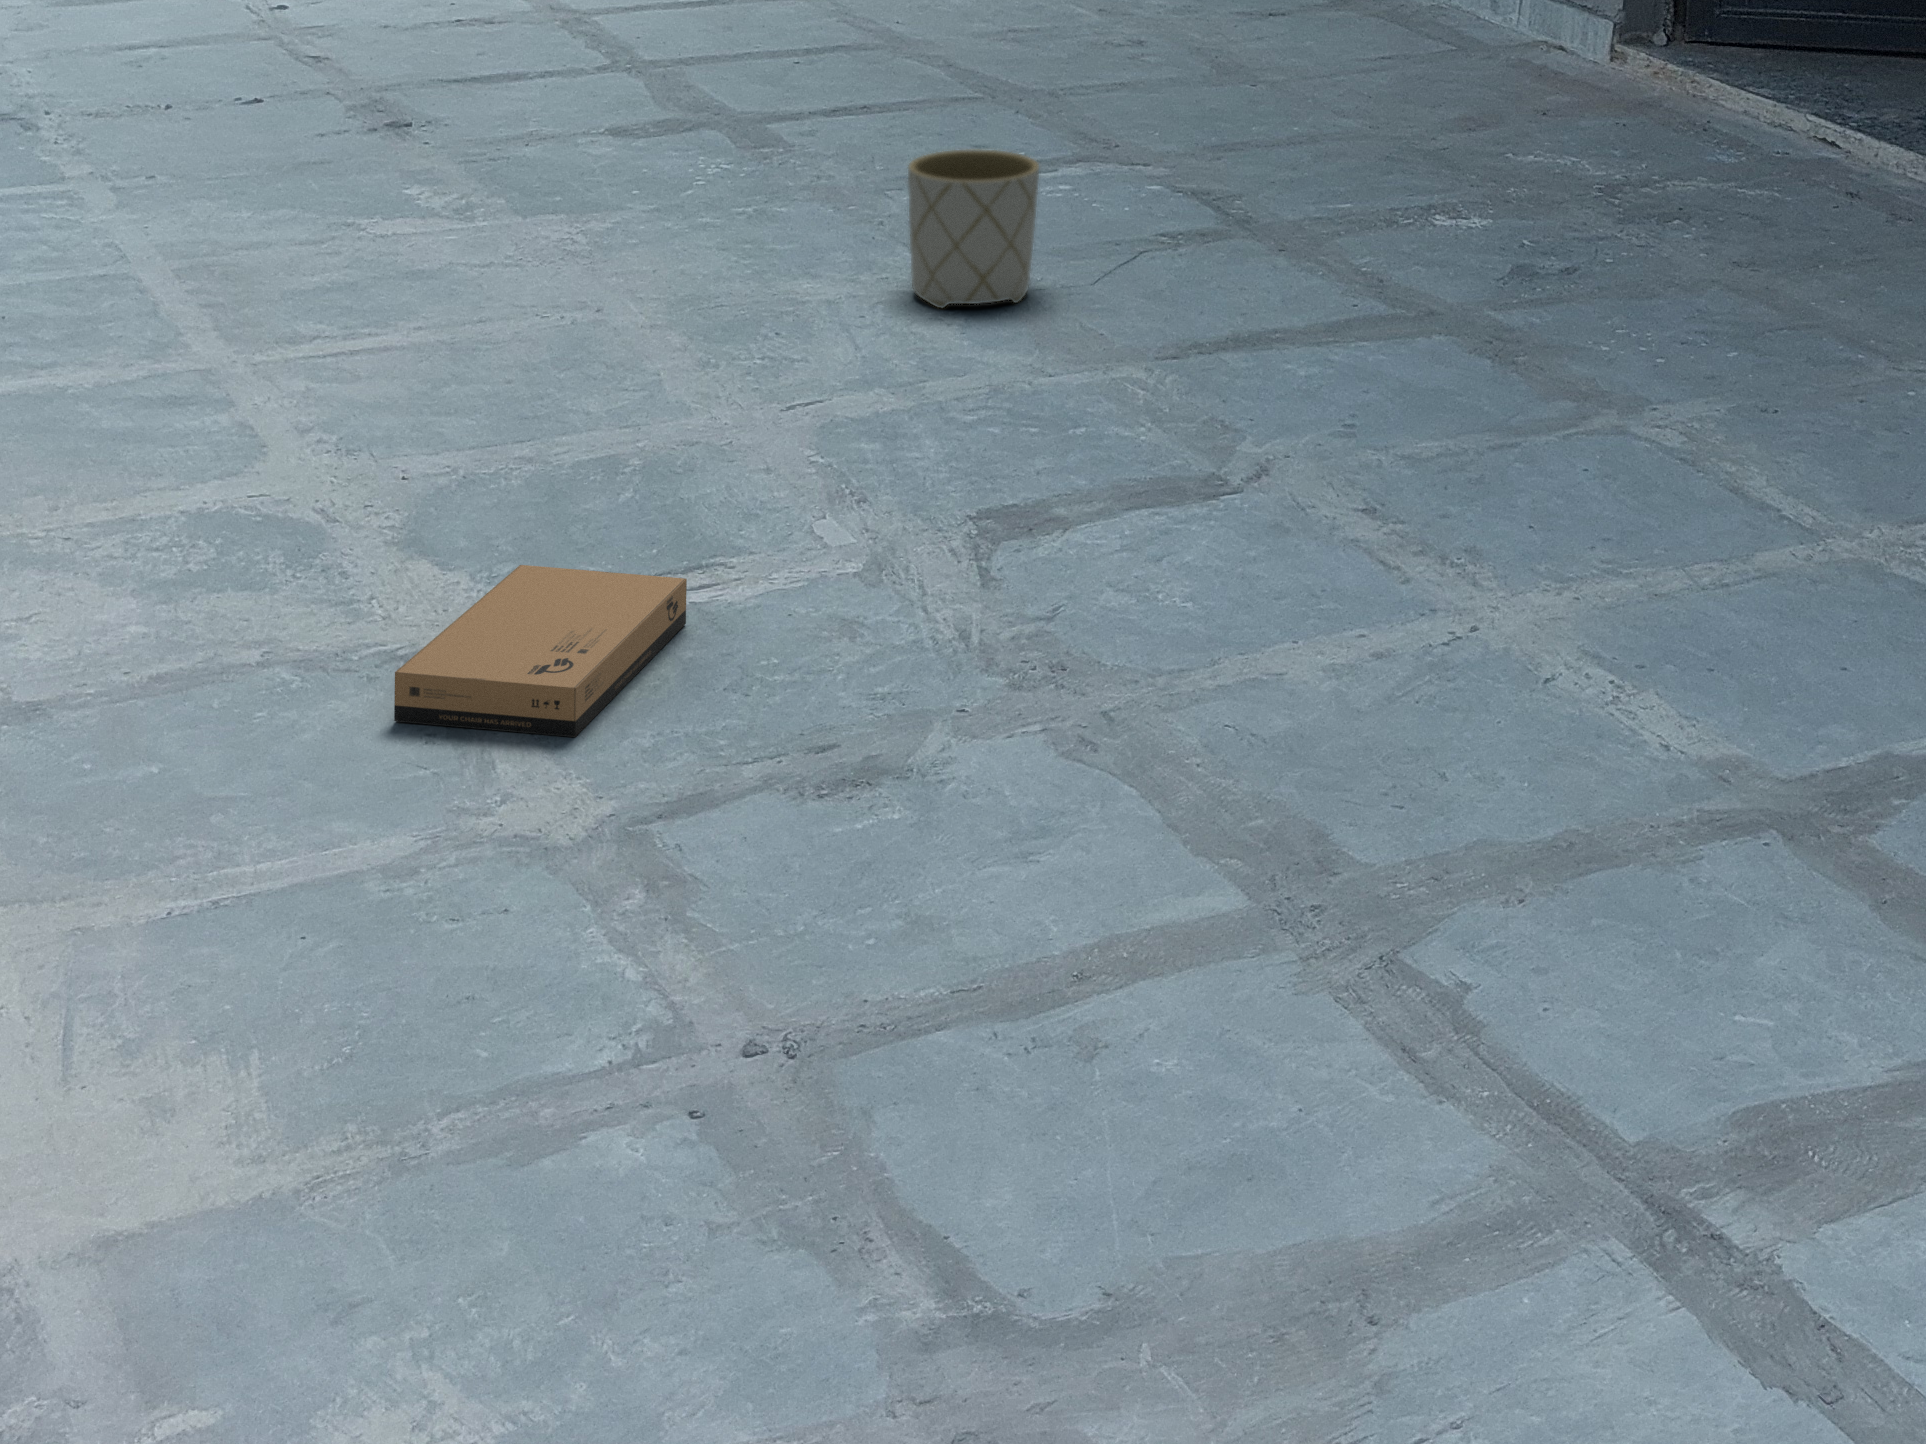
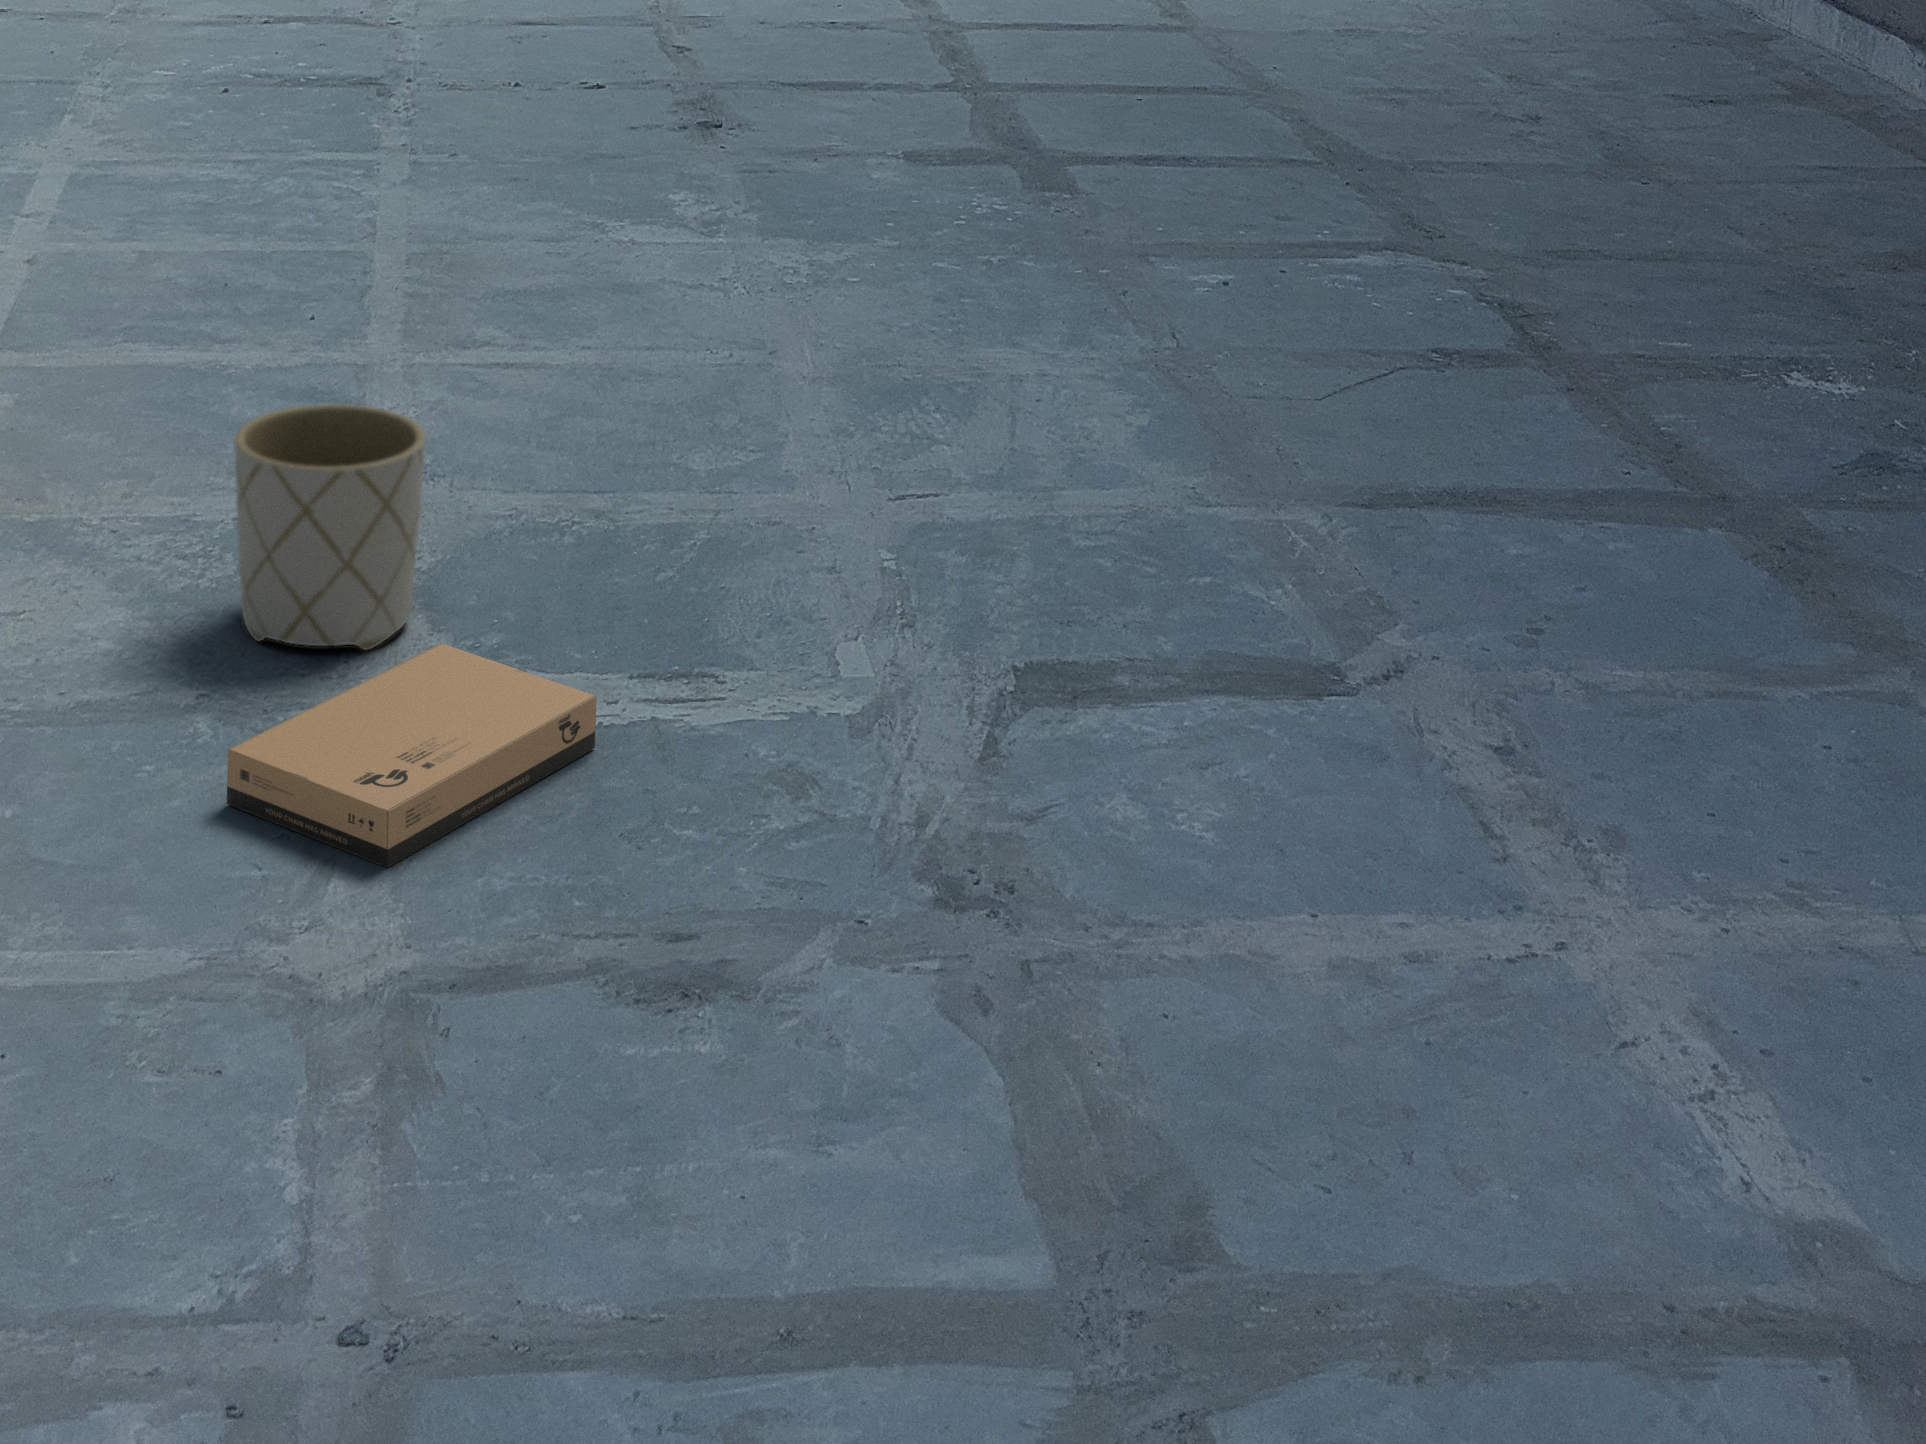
planter: present [908,149,1039,308] -> present [235,404,425,650]

